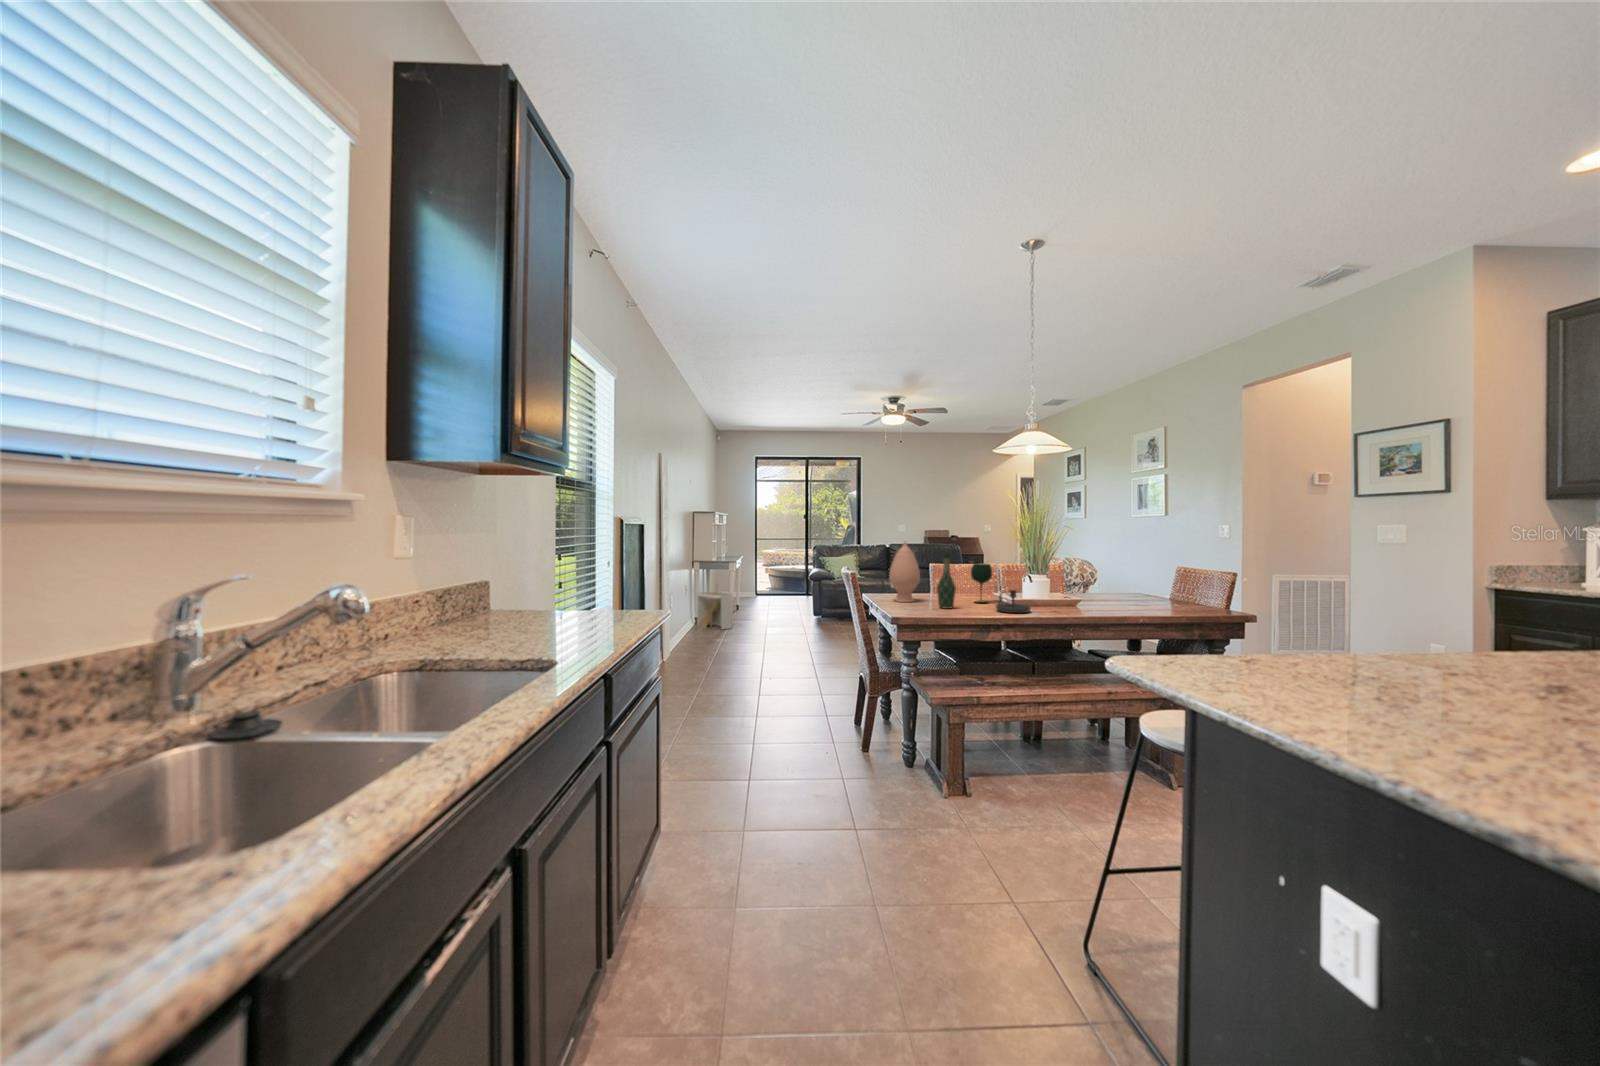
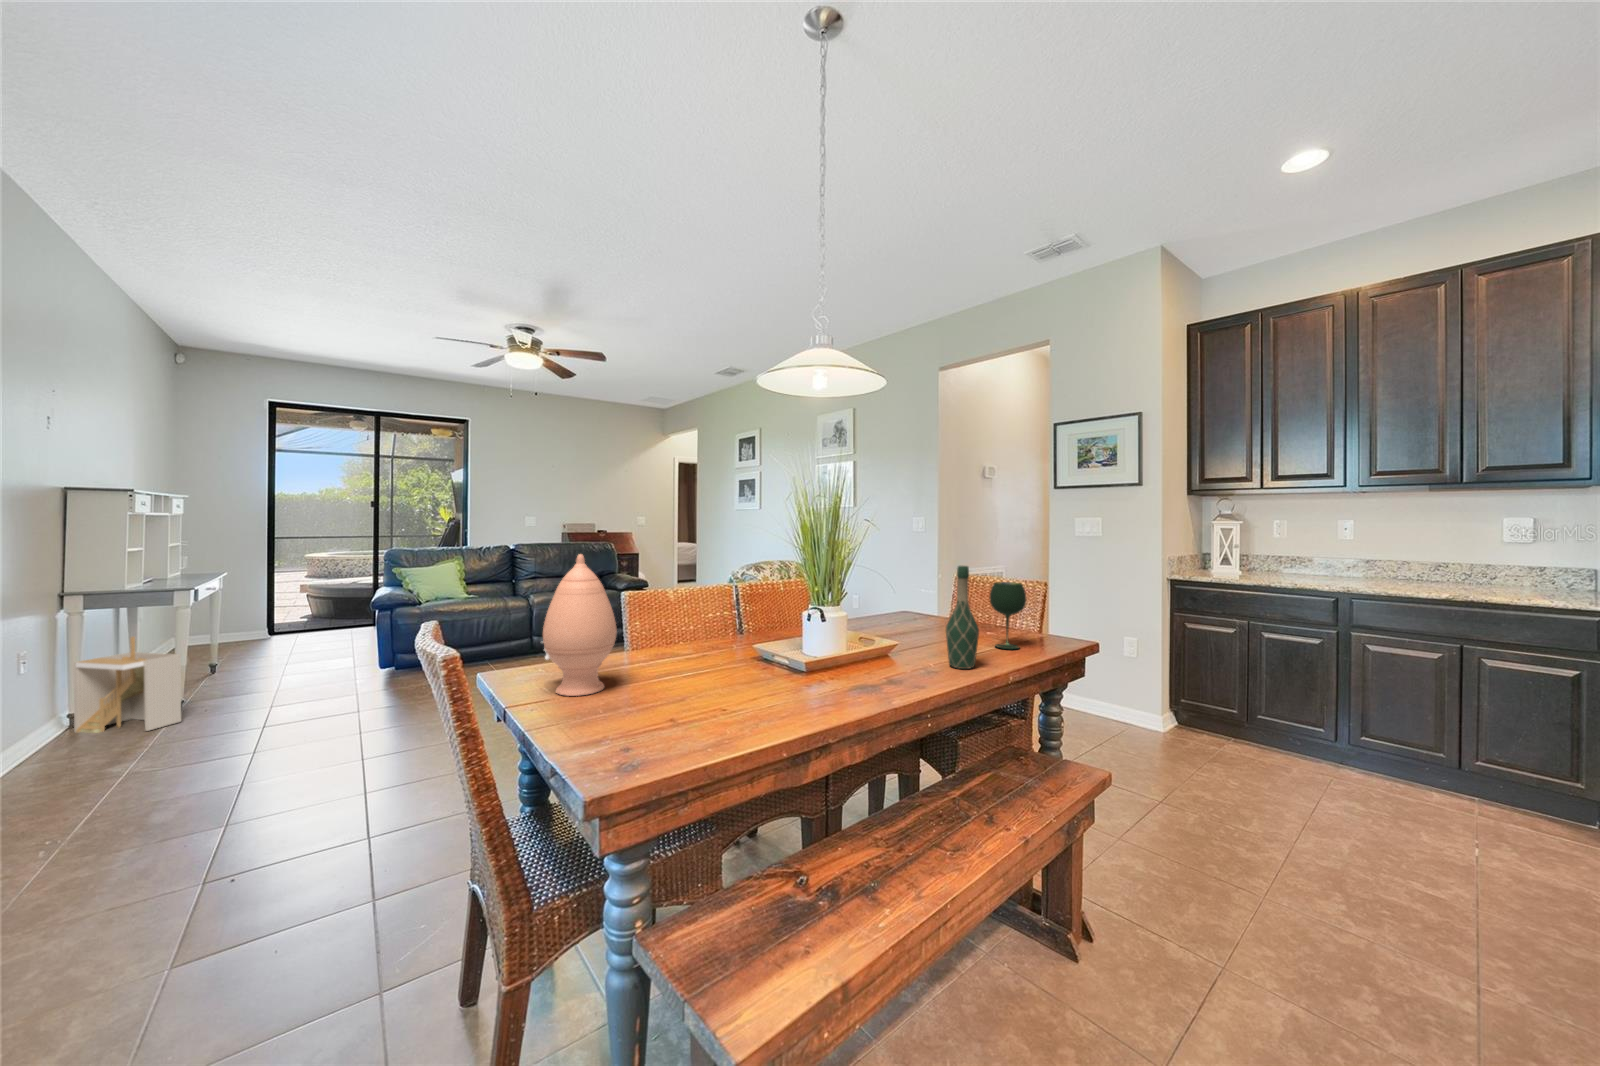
wine bottle: present [937,551,956,609] -> present [946,566,979,669]
wine glass: present [971,563,992,603] -> present [990,582,1026,649]
candlestick: present [995,590,1031,613] -> none [787,650,859,704]

